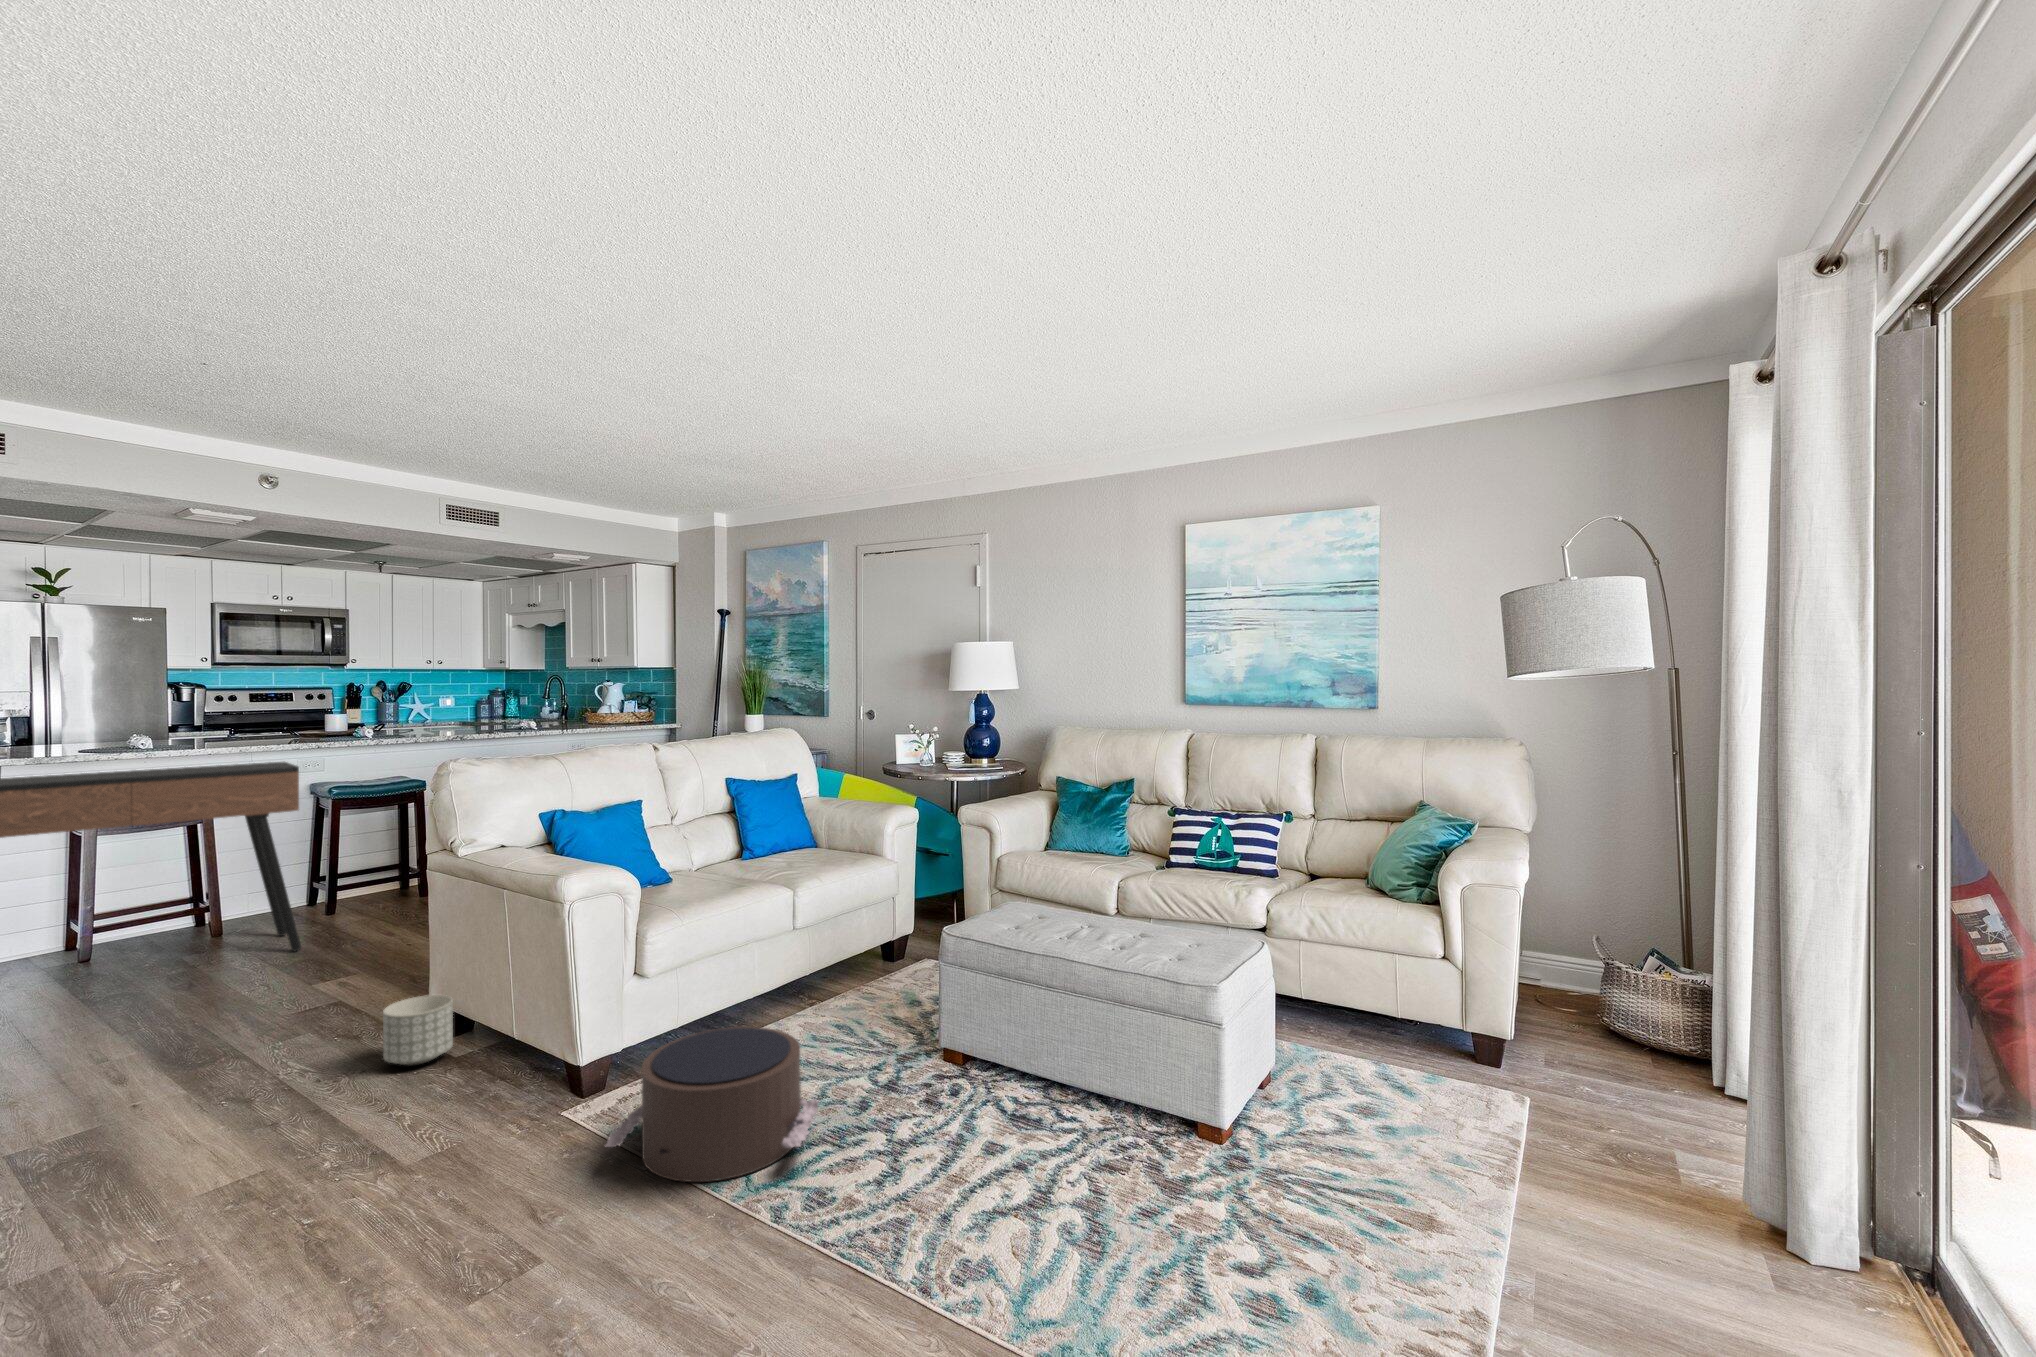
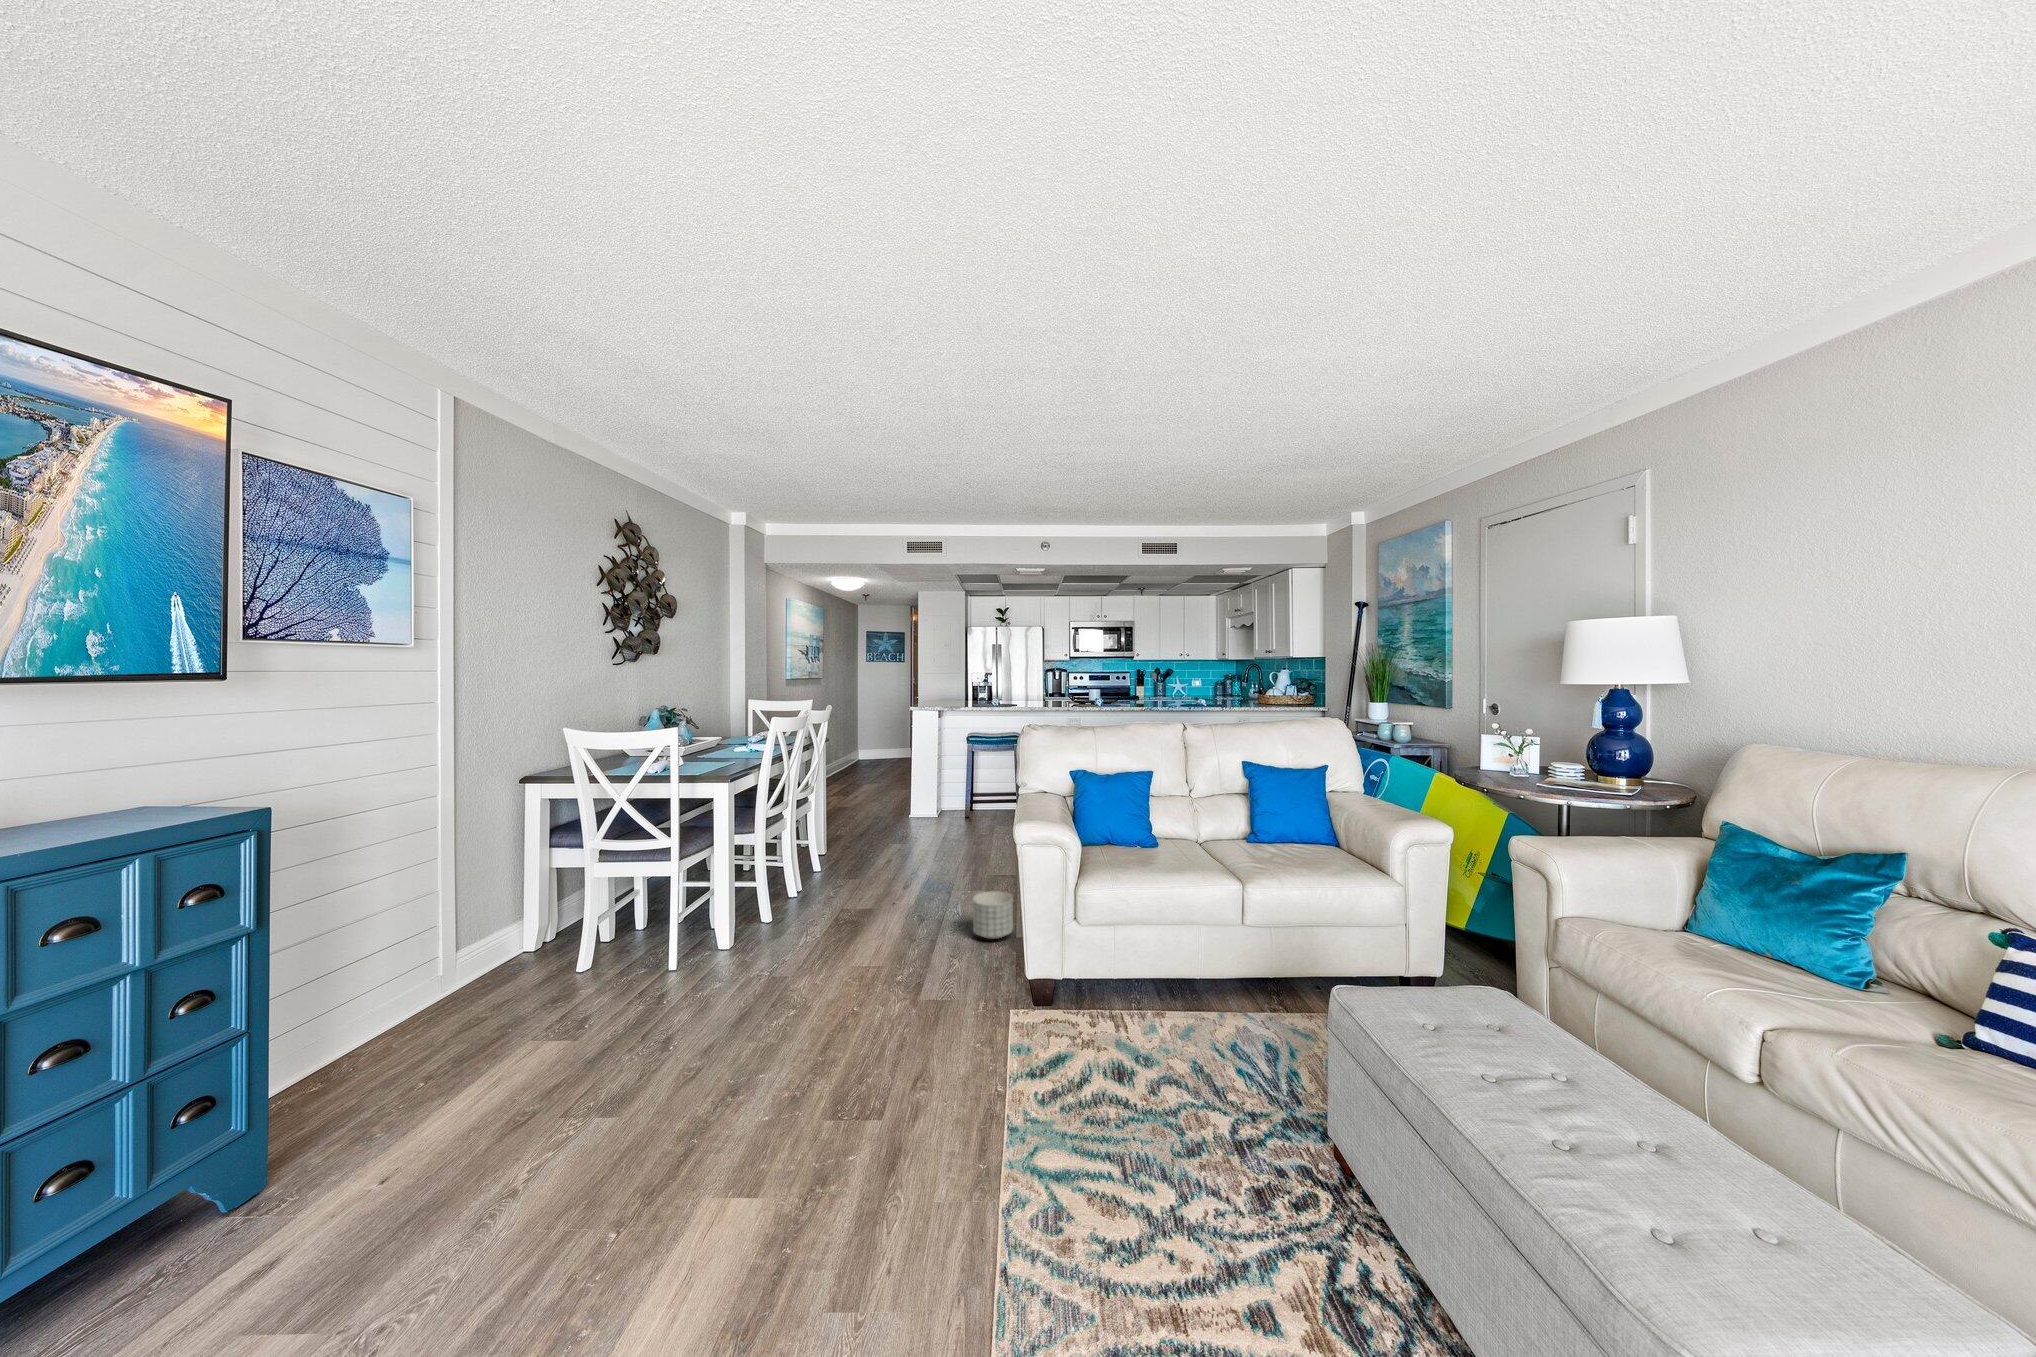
console table: present [0,762,301,951] -> none [886,719,1038,838]
pouf: present [606,1027,819,1182] -> none [968,996,1137,1158]

